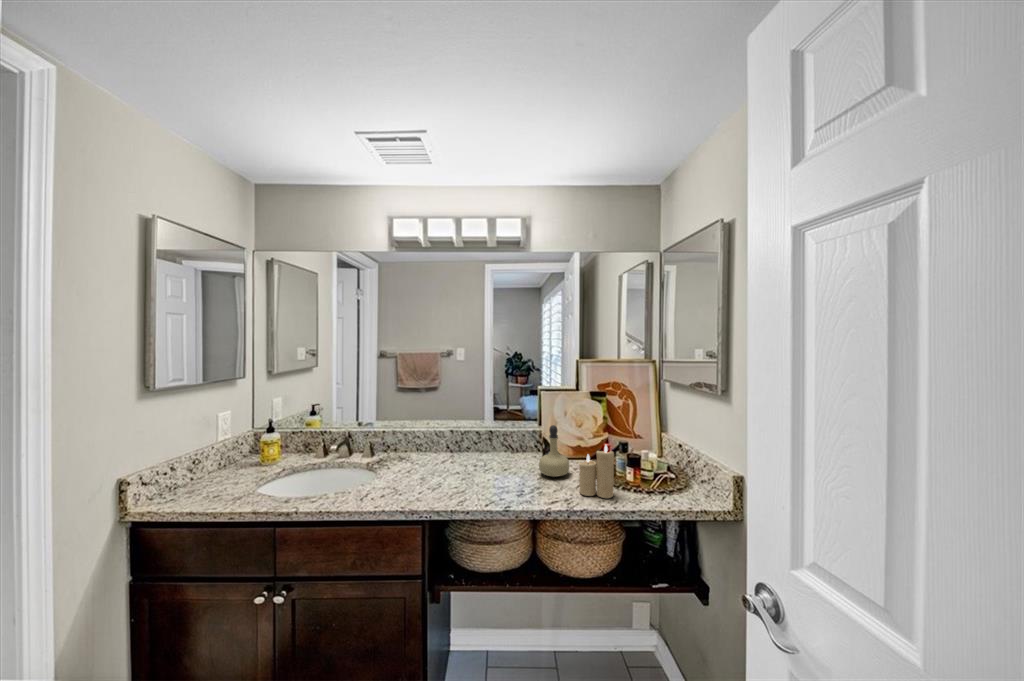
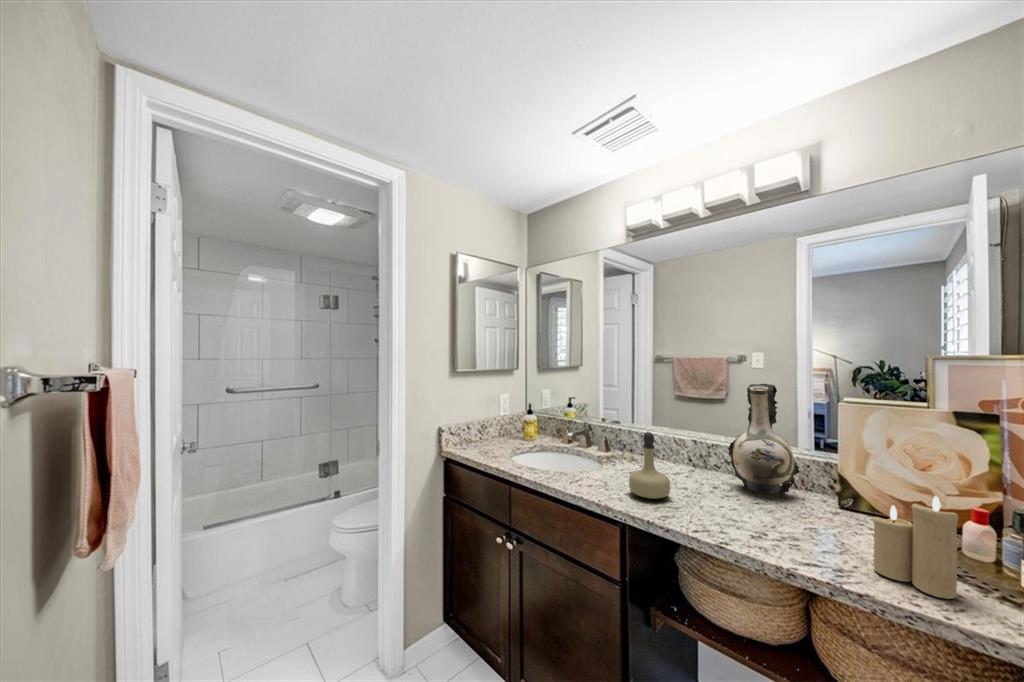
decorative vase: none [480,383,523,462] -> present [729,384,799,496]
perfume bottle: present [539,425,569,477] -> present [629,432,670,499]

